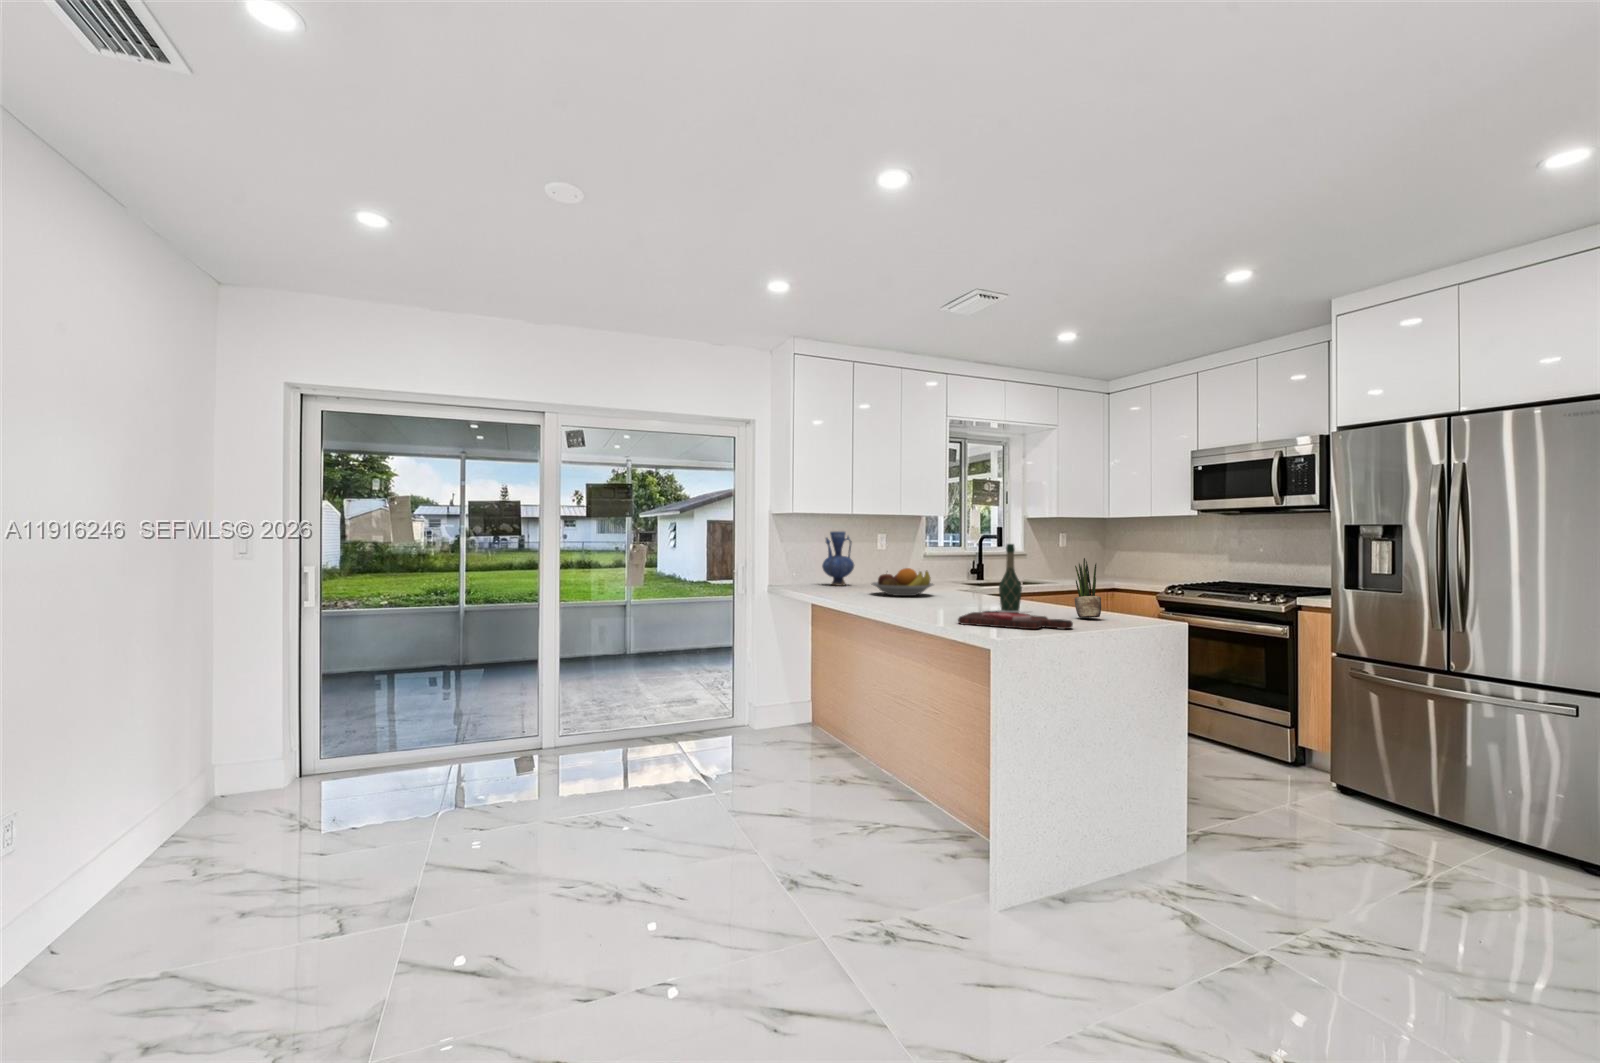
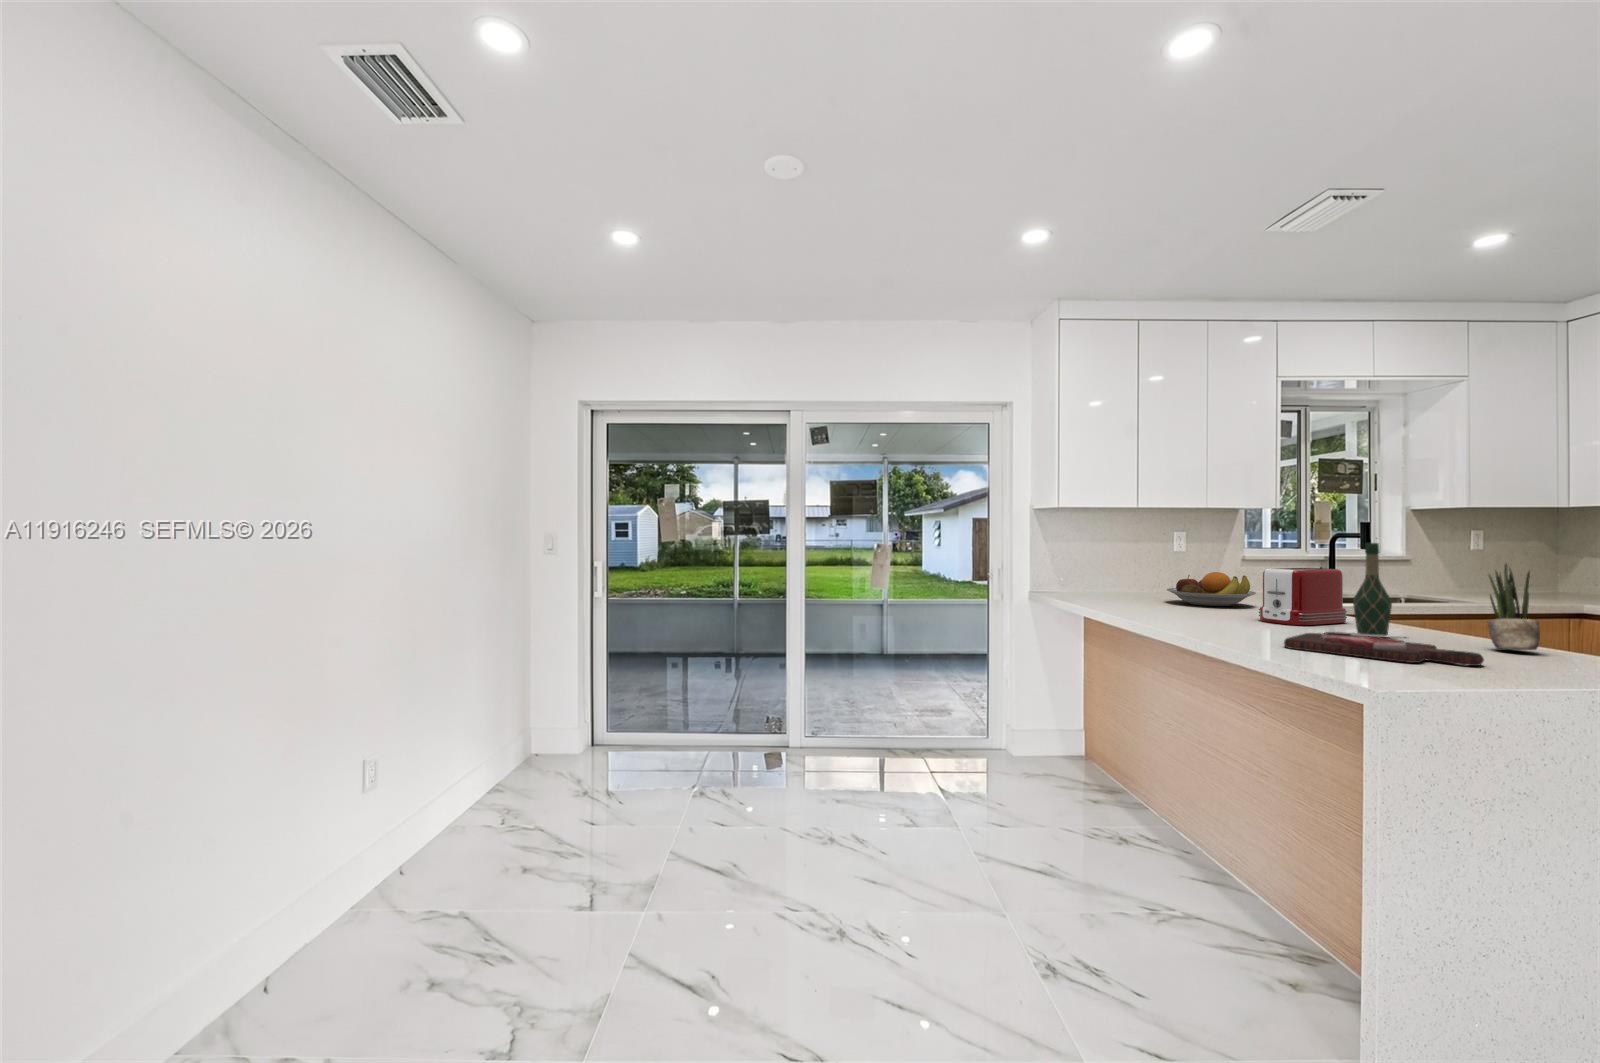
vase: present [822,531,854,586] -> none [1107,528,1148,590]
toaster: none [938,563,994,608] -> present [1259,568,1347,625]

